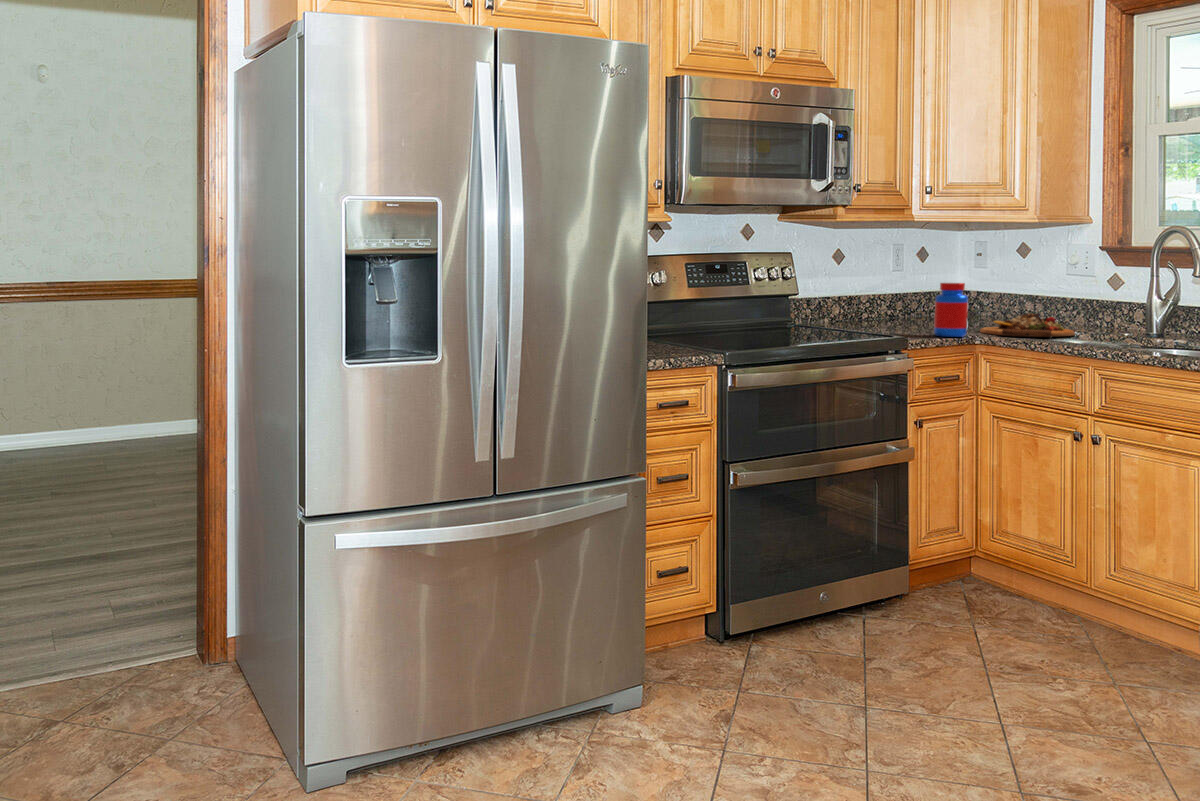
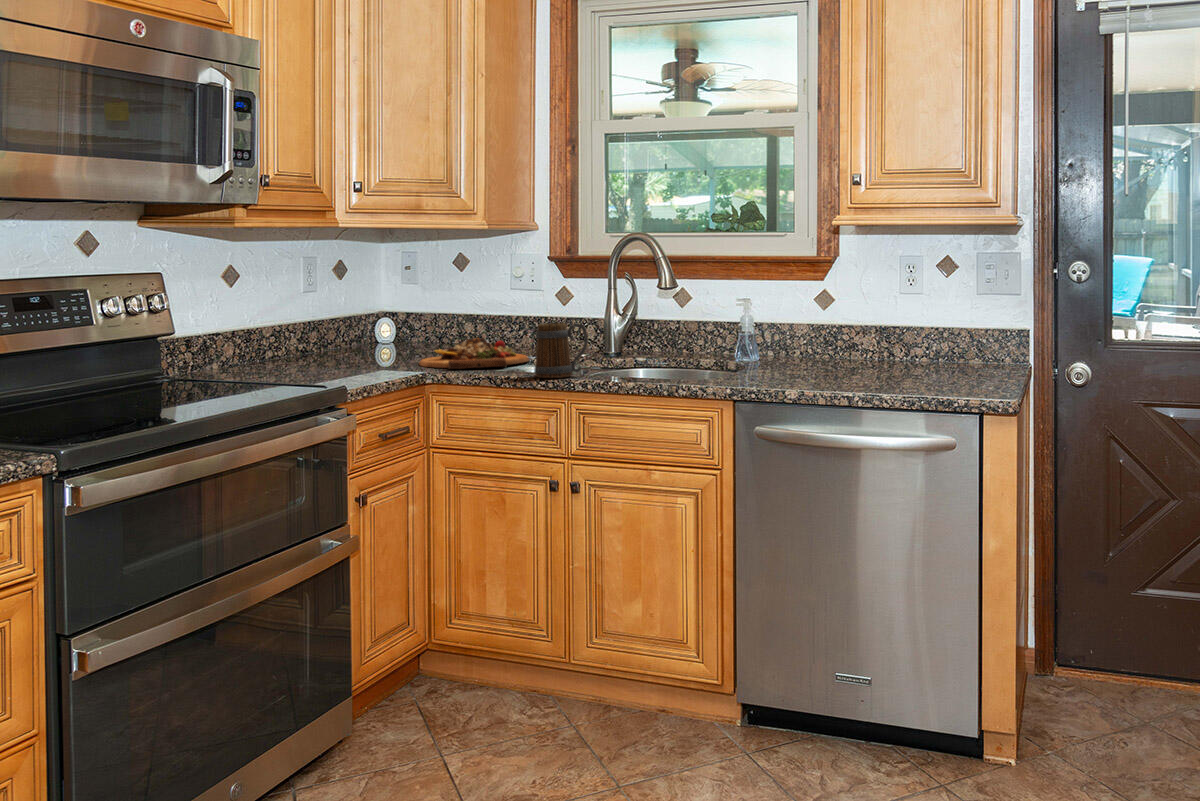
jar: present [934,283,968,337] -> none [364,306,408,377]
mug: none [1071,303,1122,348] -> present [535,323,588,378]

